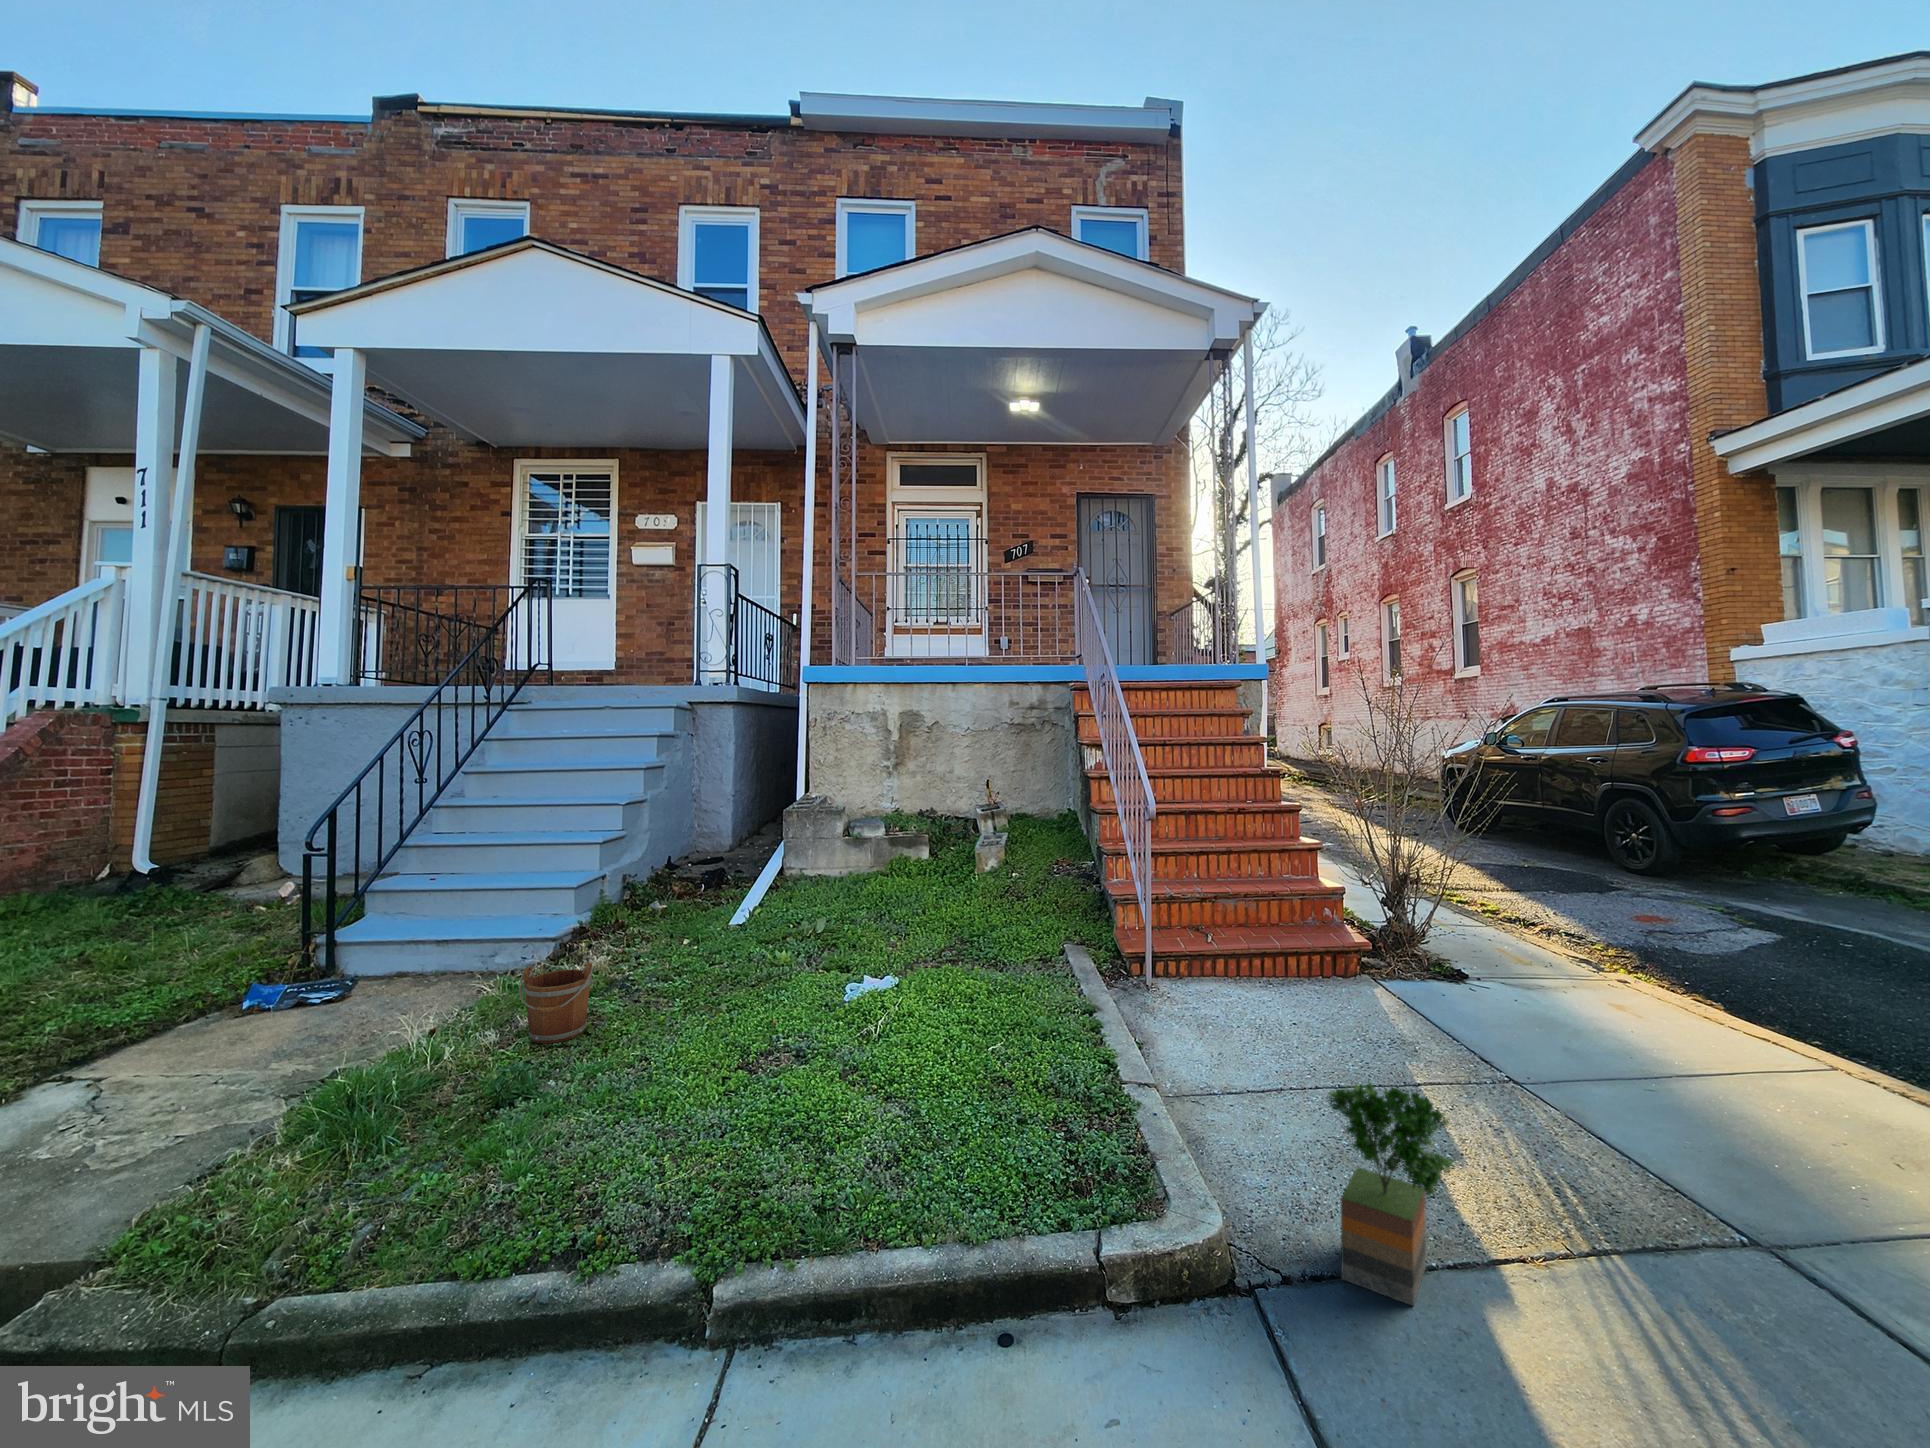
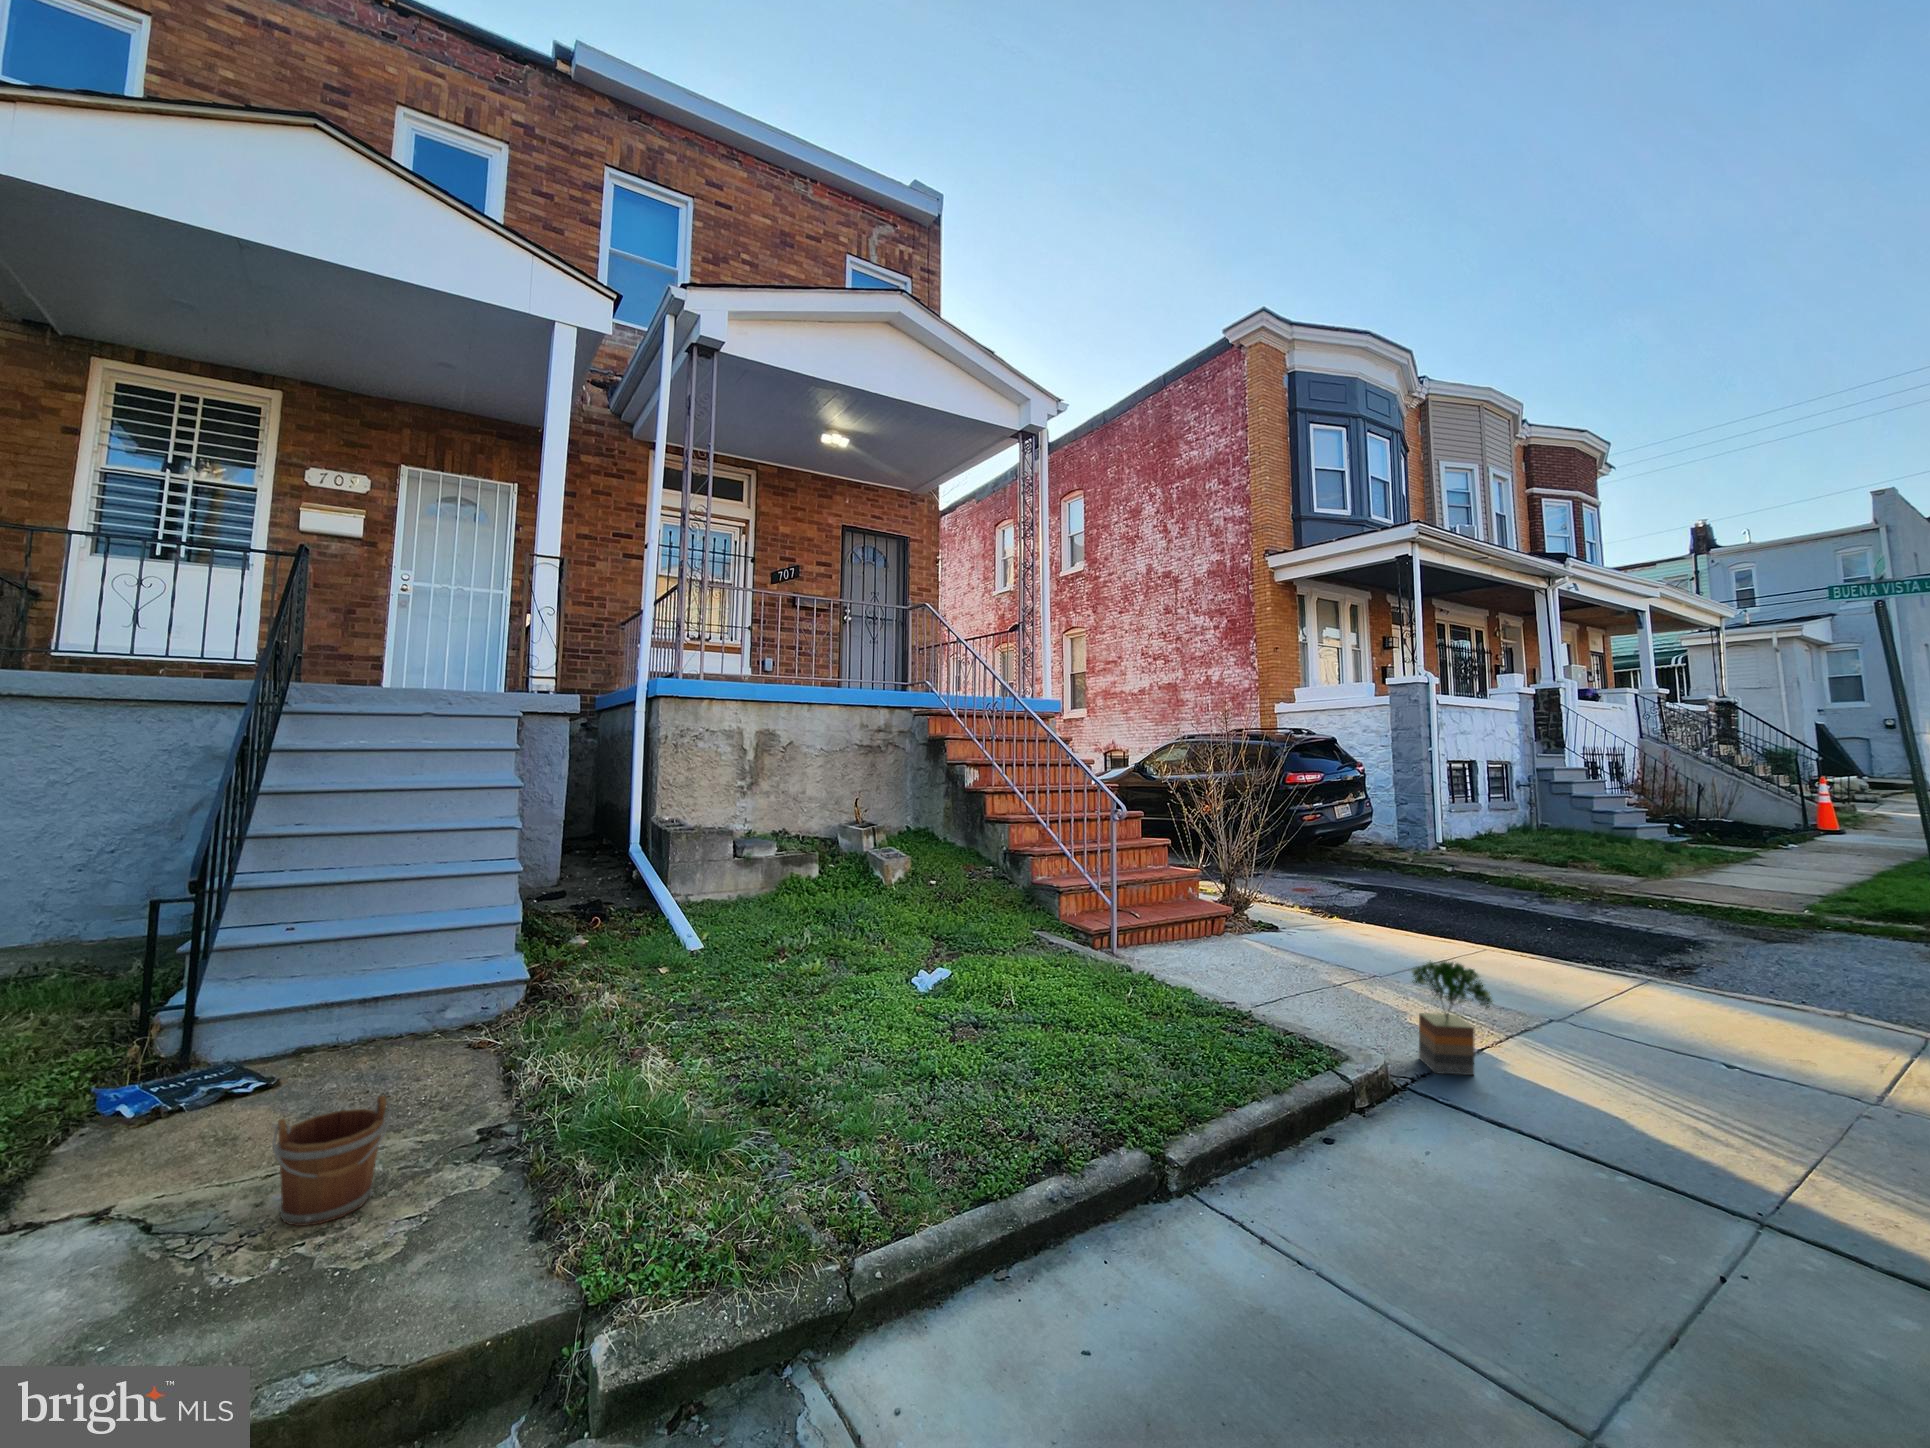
bucket: present [519,962,593,1043] -> present [272,1096,391,1226]

